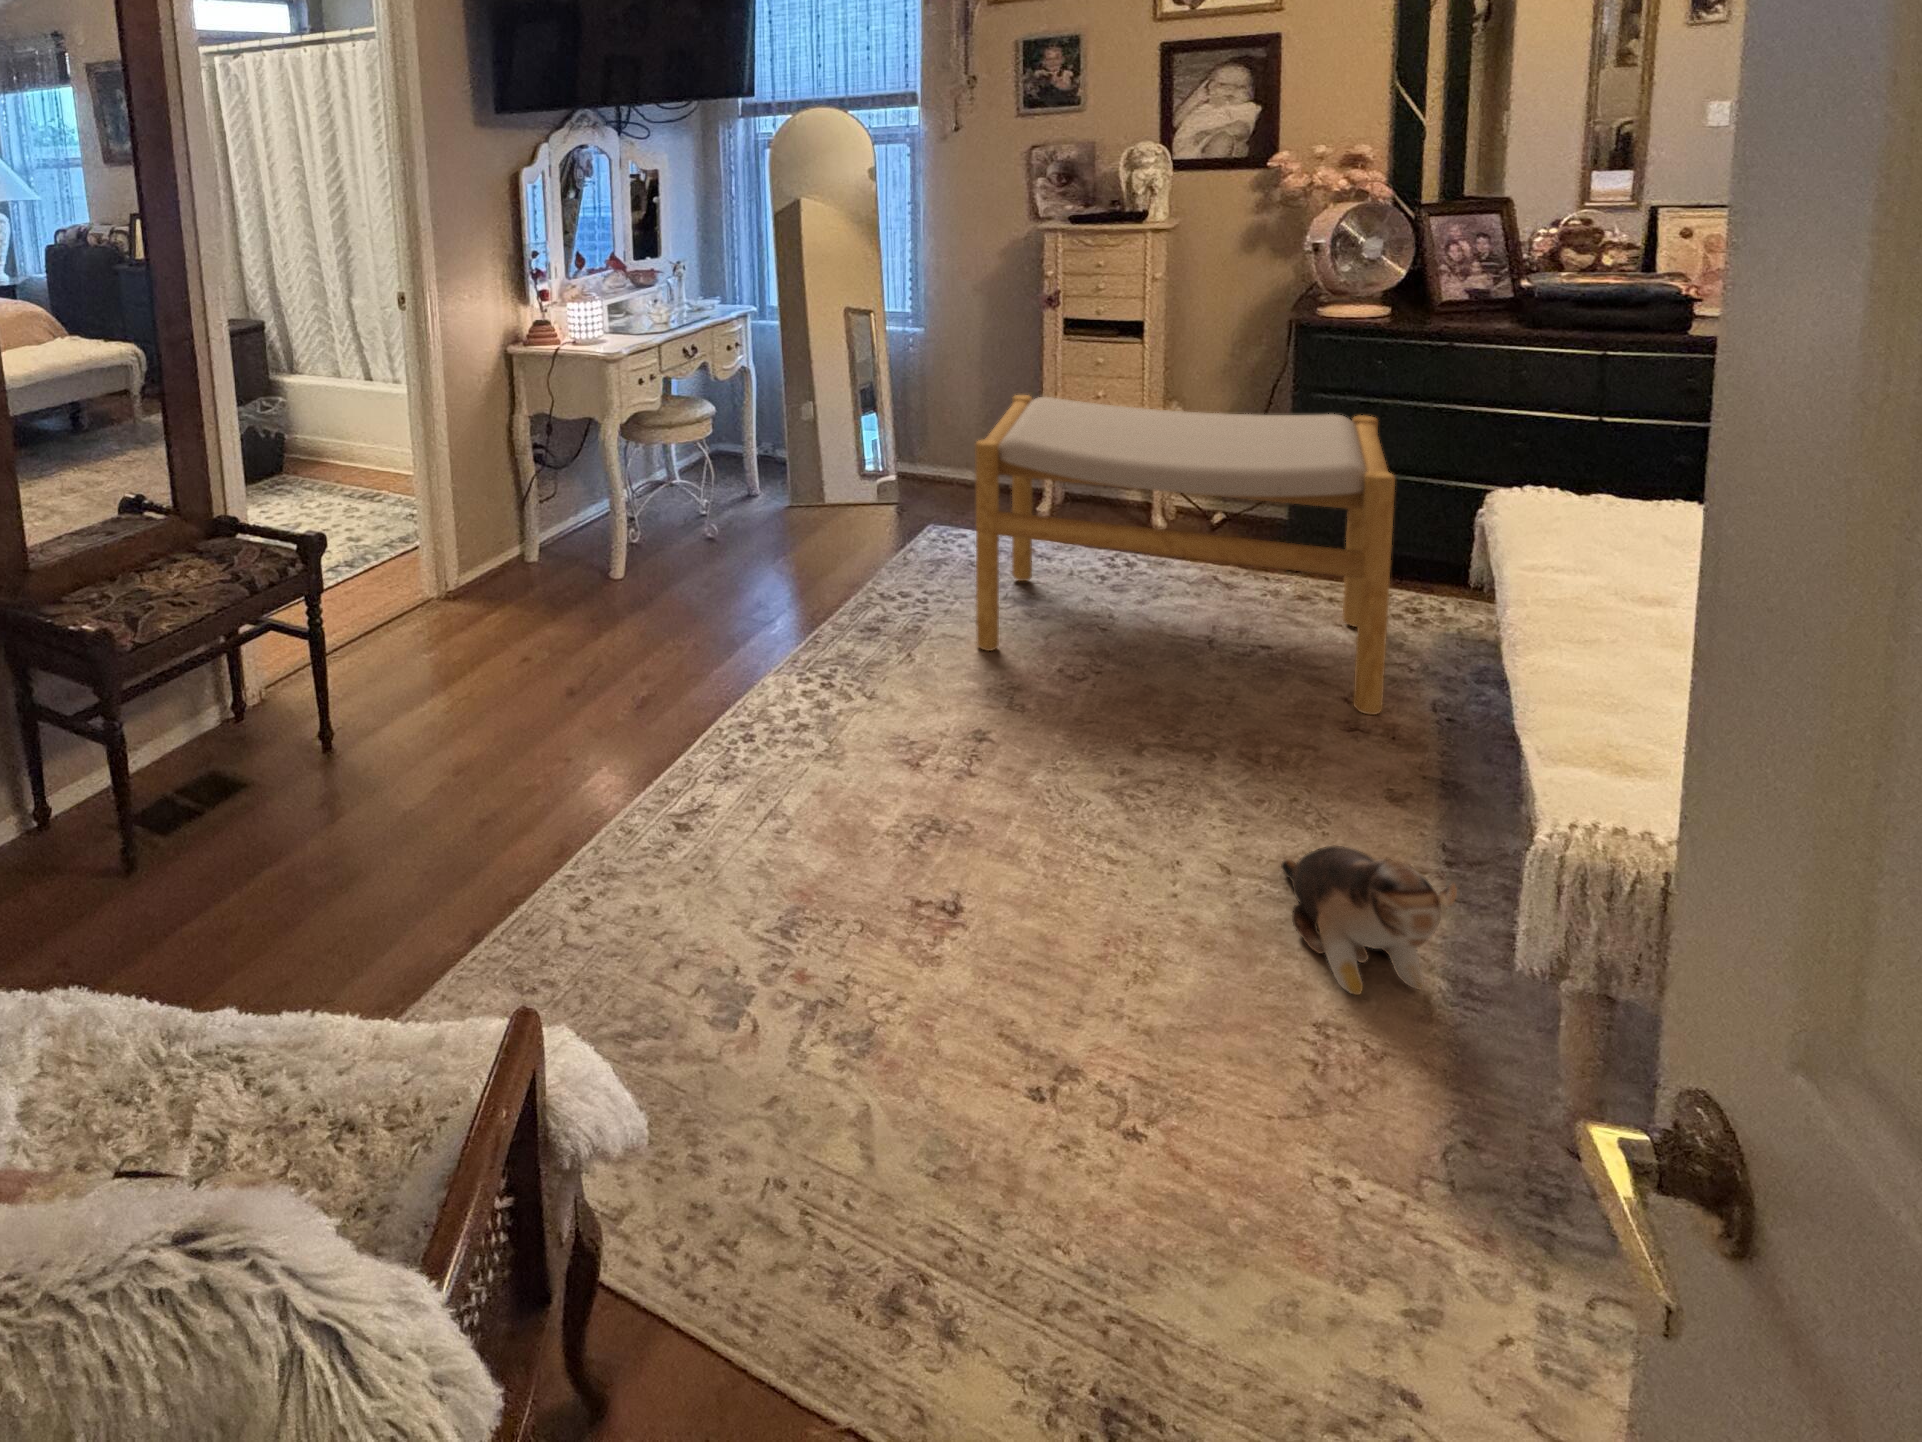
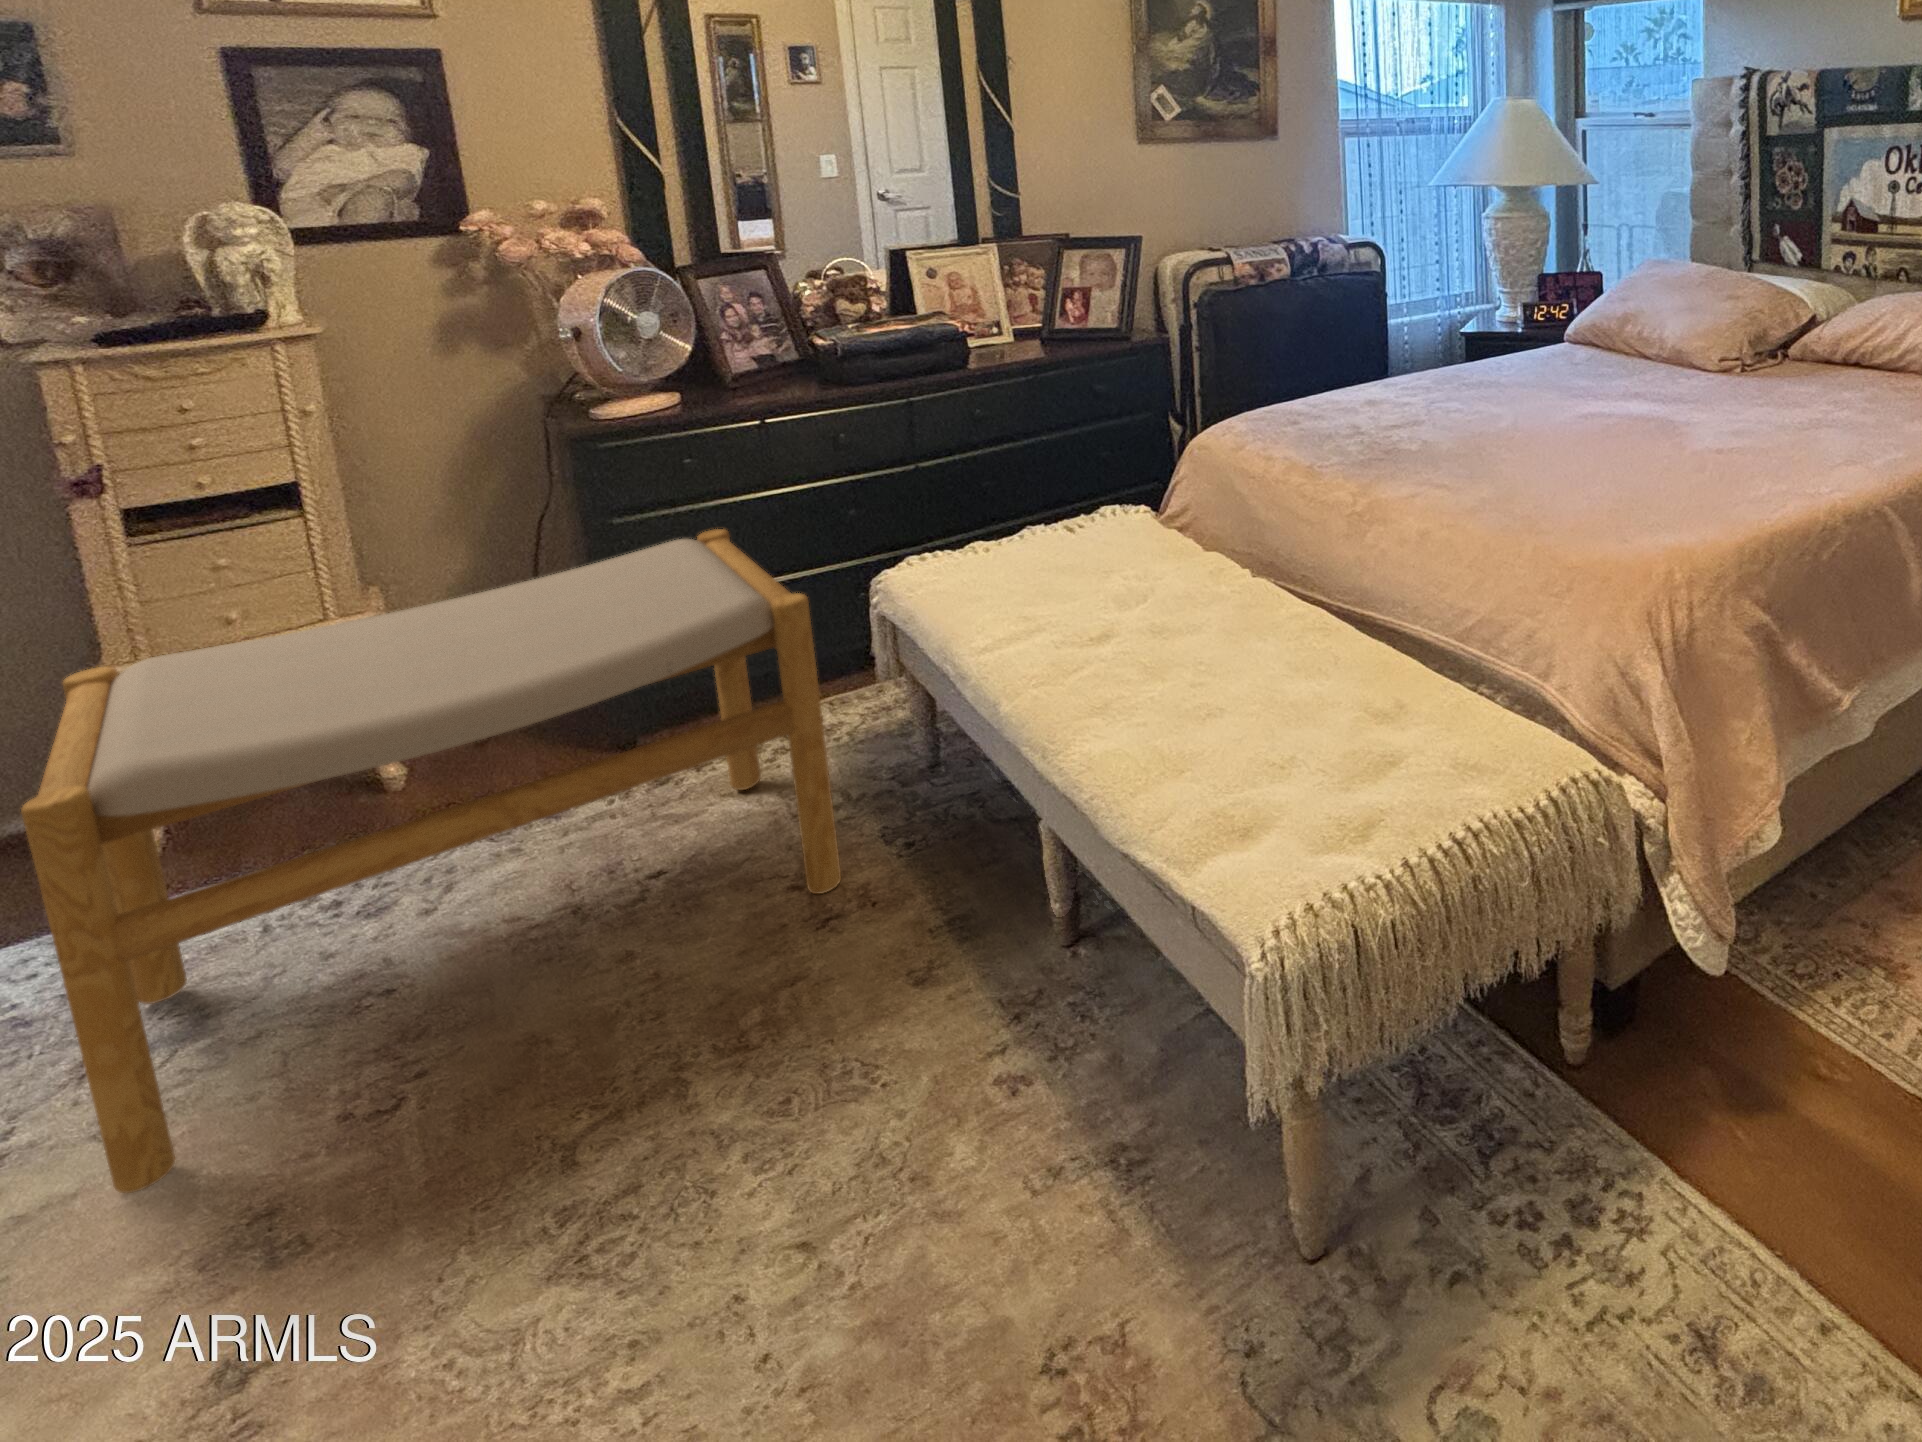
plush toy: present [1281,846,1457,995] -> none [867,1060,1141,1285]

